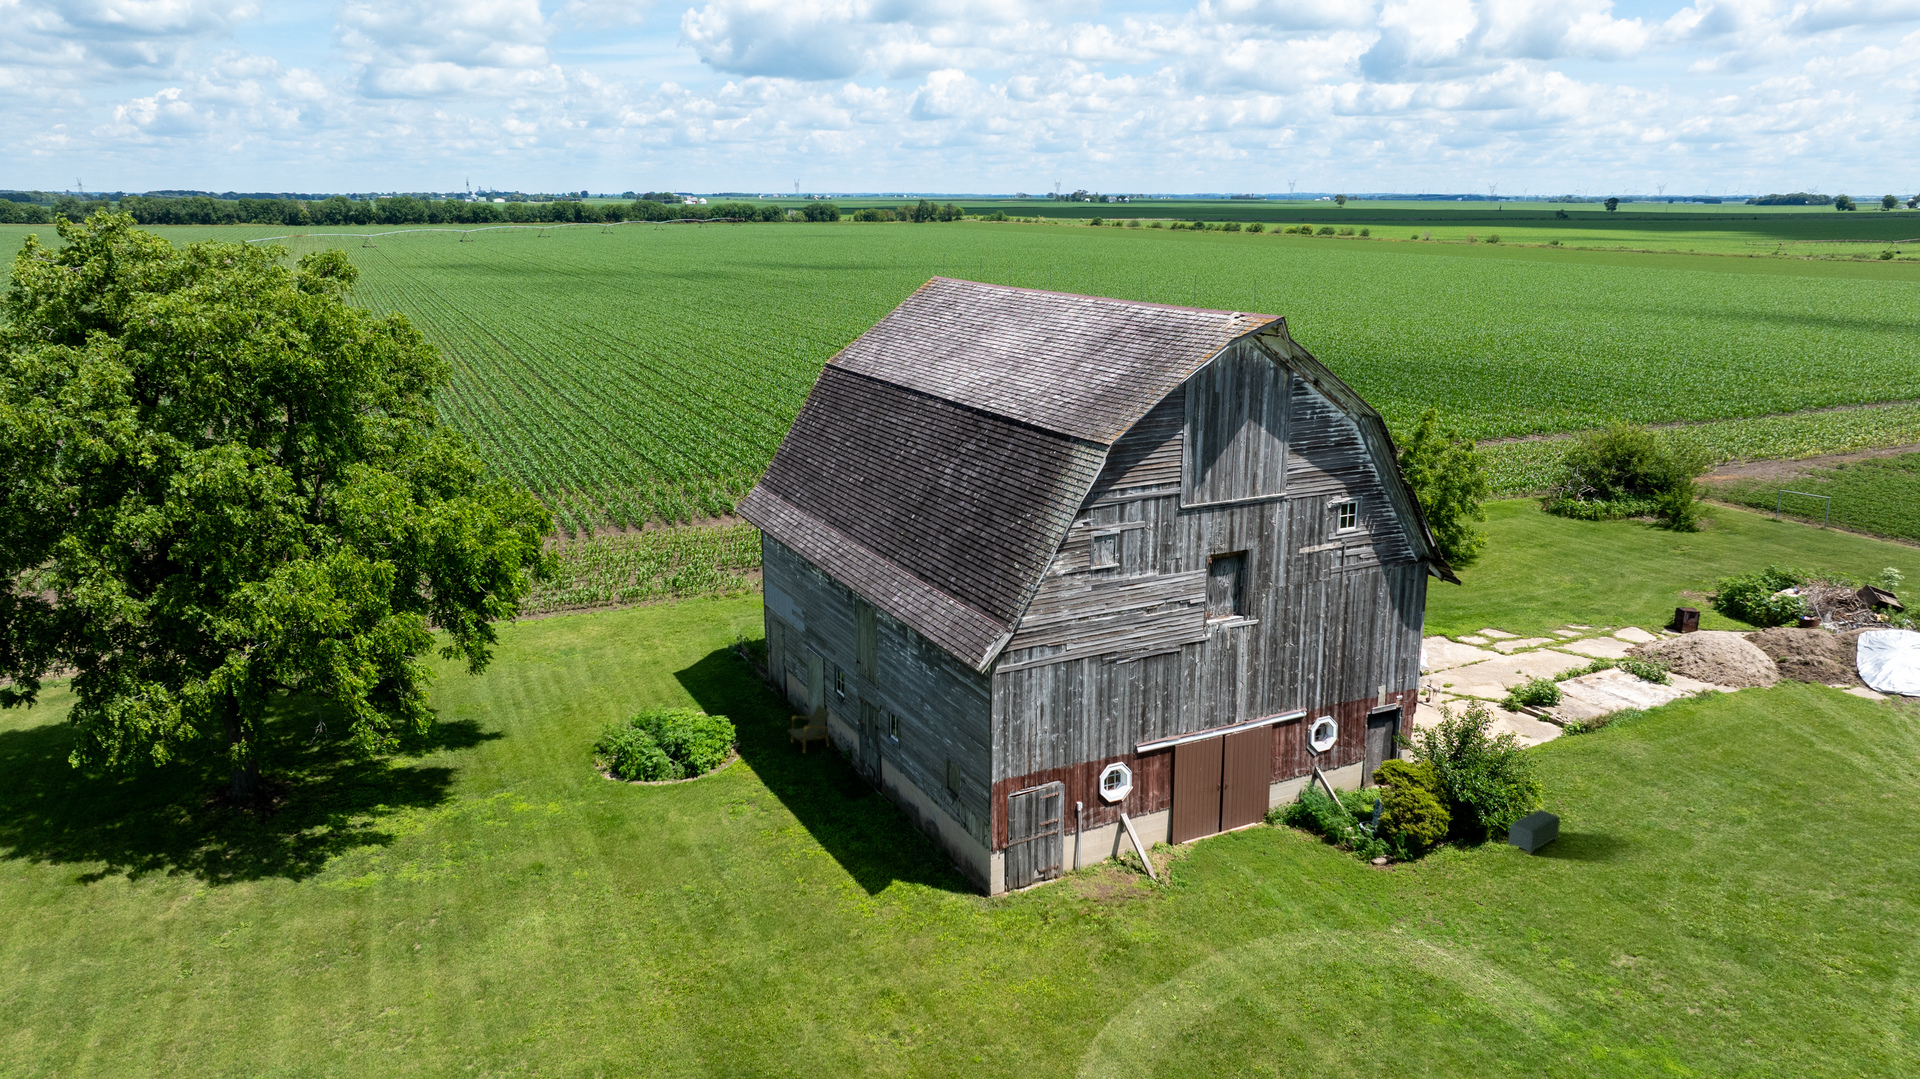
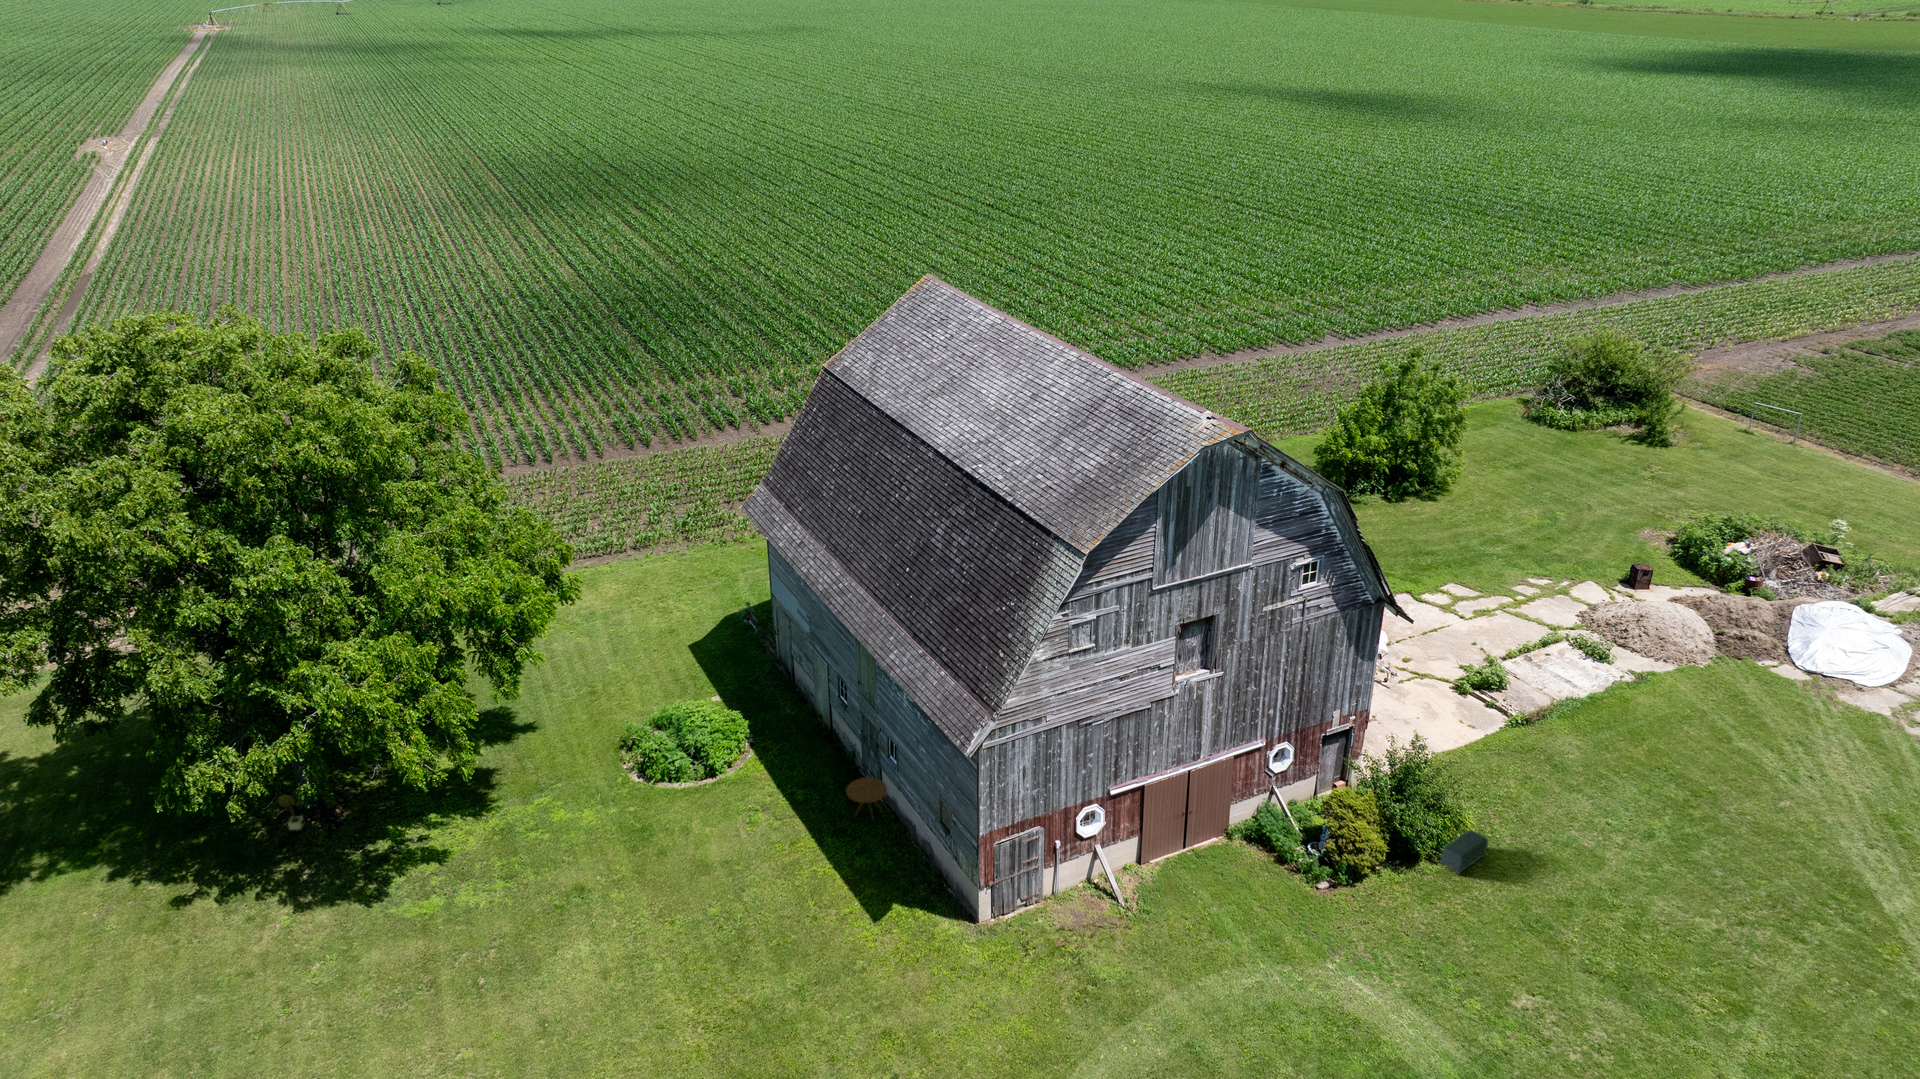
lounge chair: present [788,705,829,751] -> none [797,702,835,750]
round table: none [841,765,887,810] -> present [846,777,887,812]
potted tree: none [205,775,233,817] -> present [278,795,303,830]

